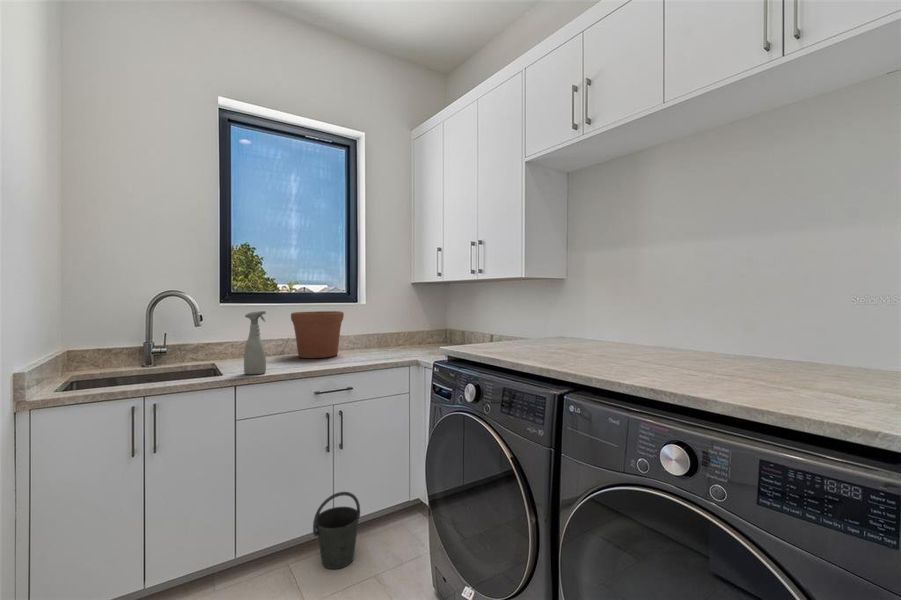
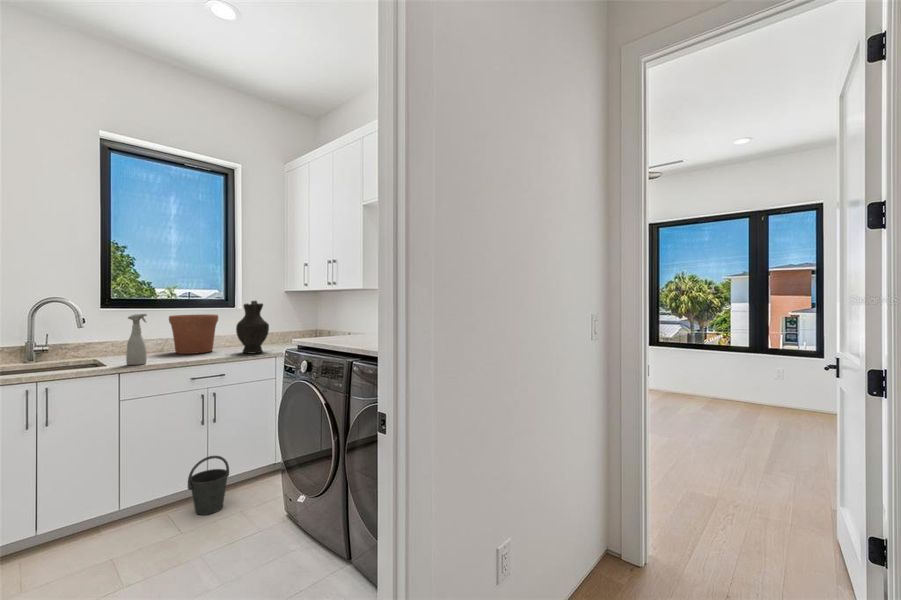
decorative vase: none [365,294,402,360] -> present [236,301,269,353]

